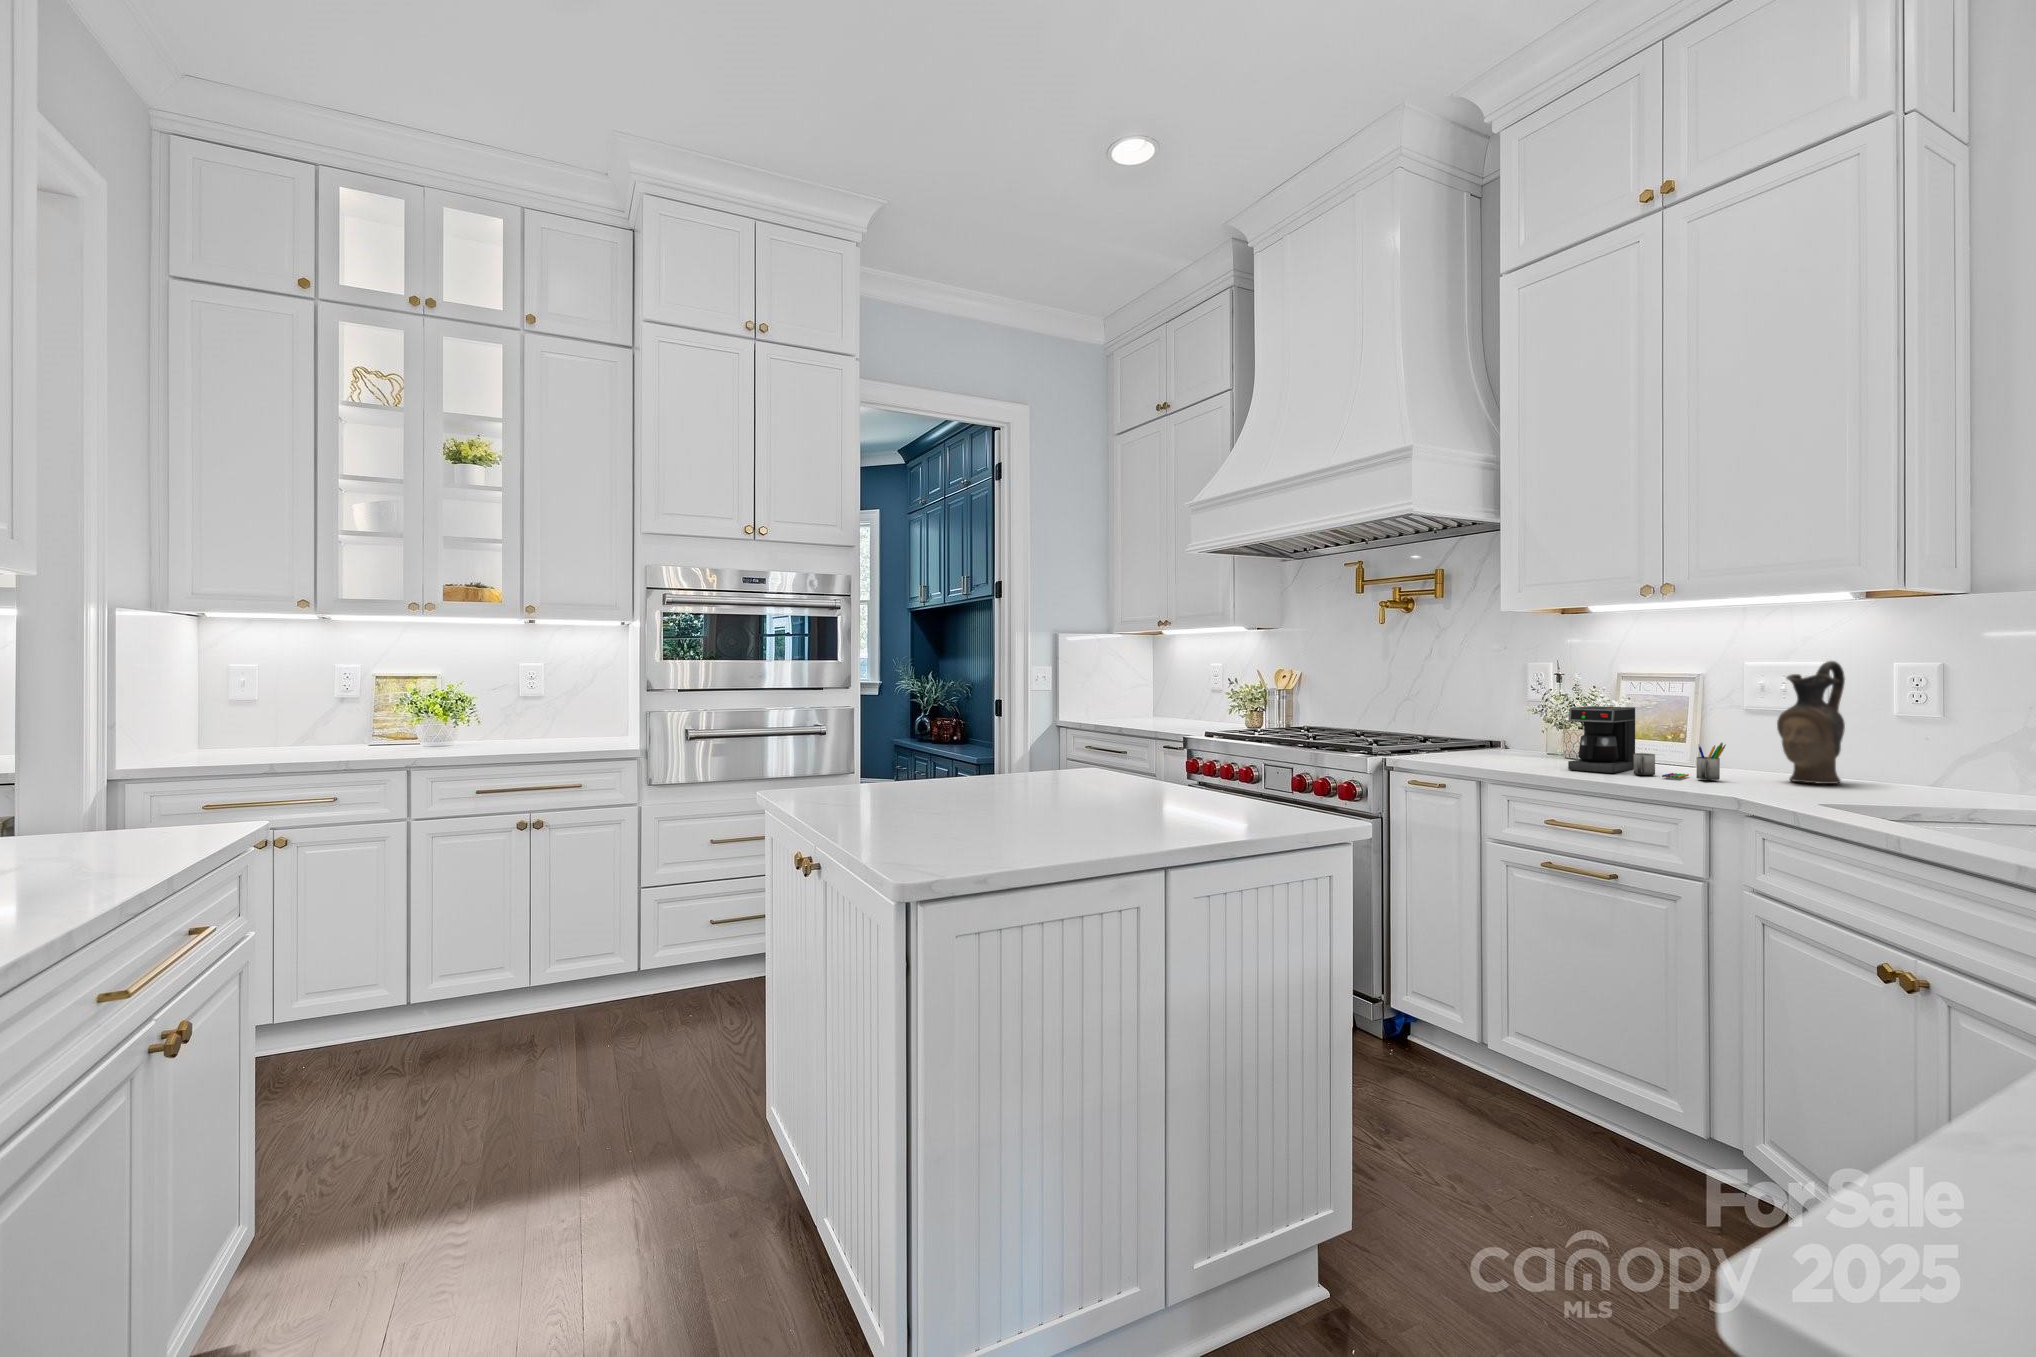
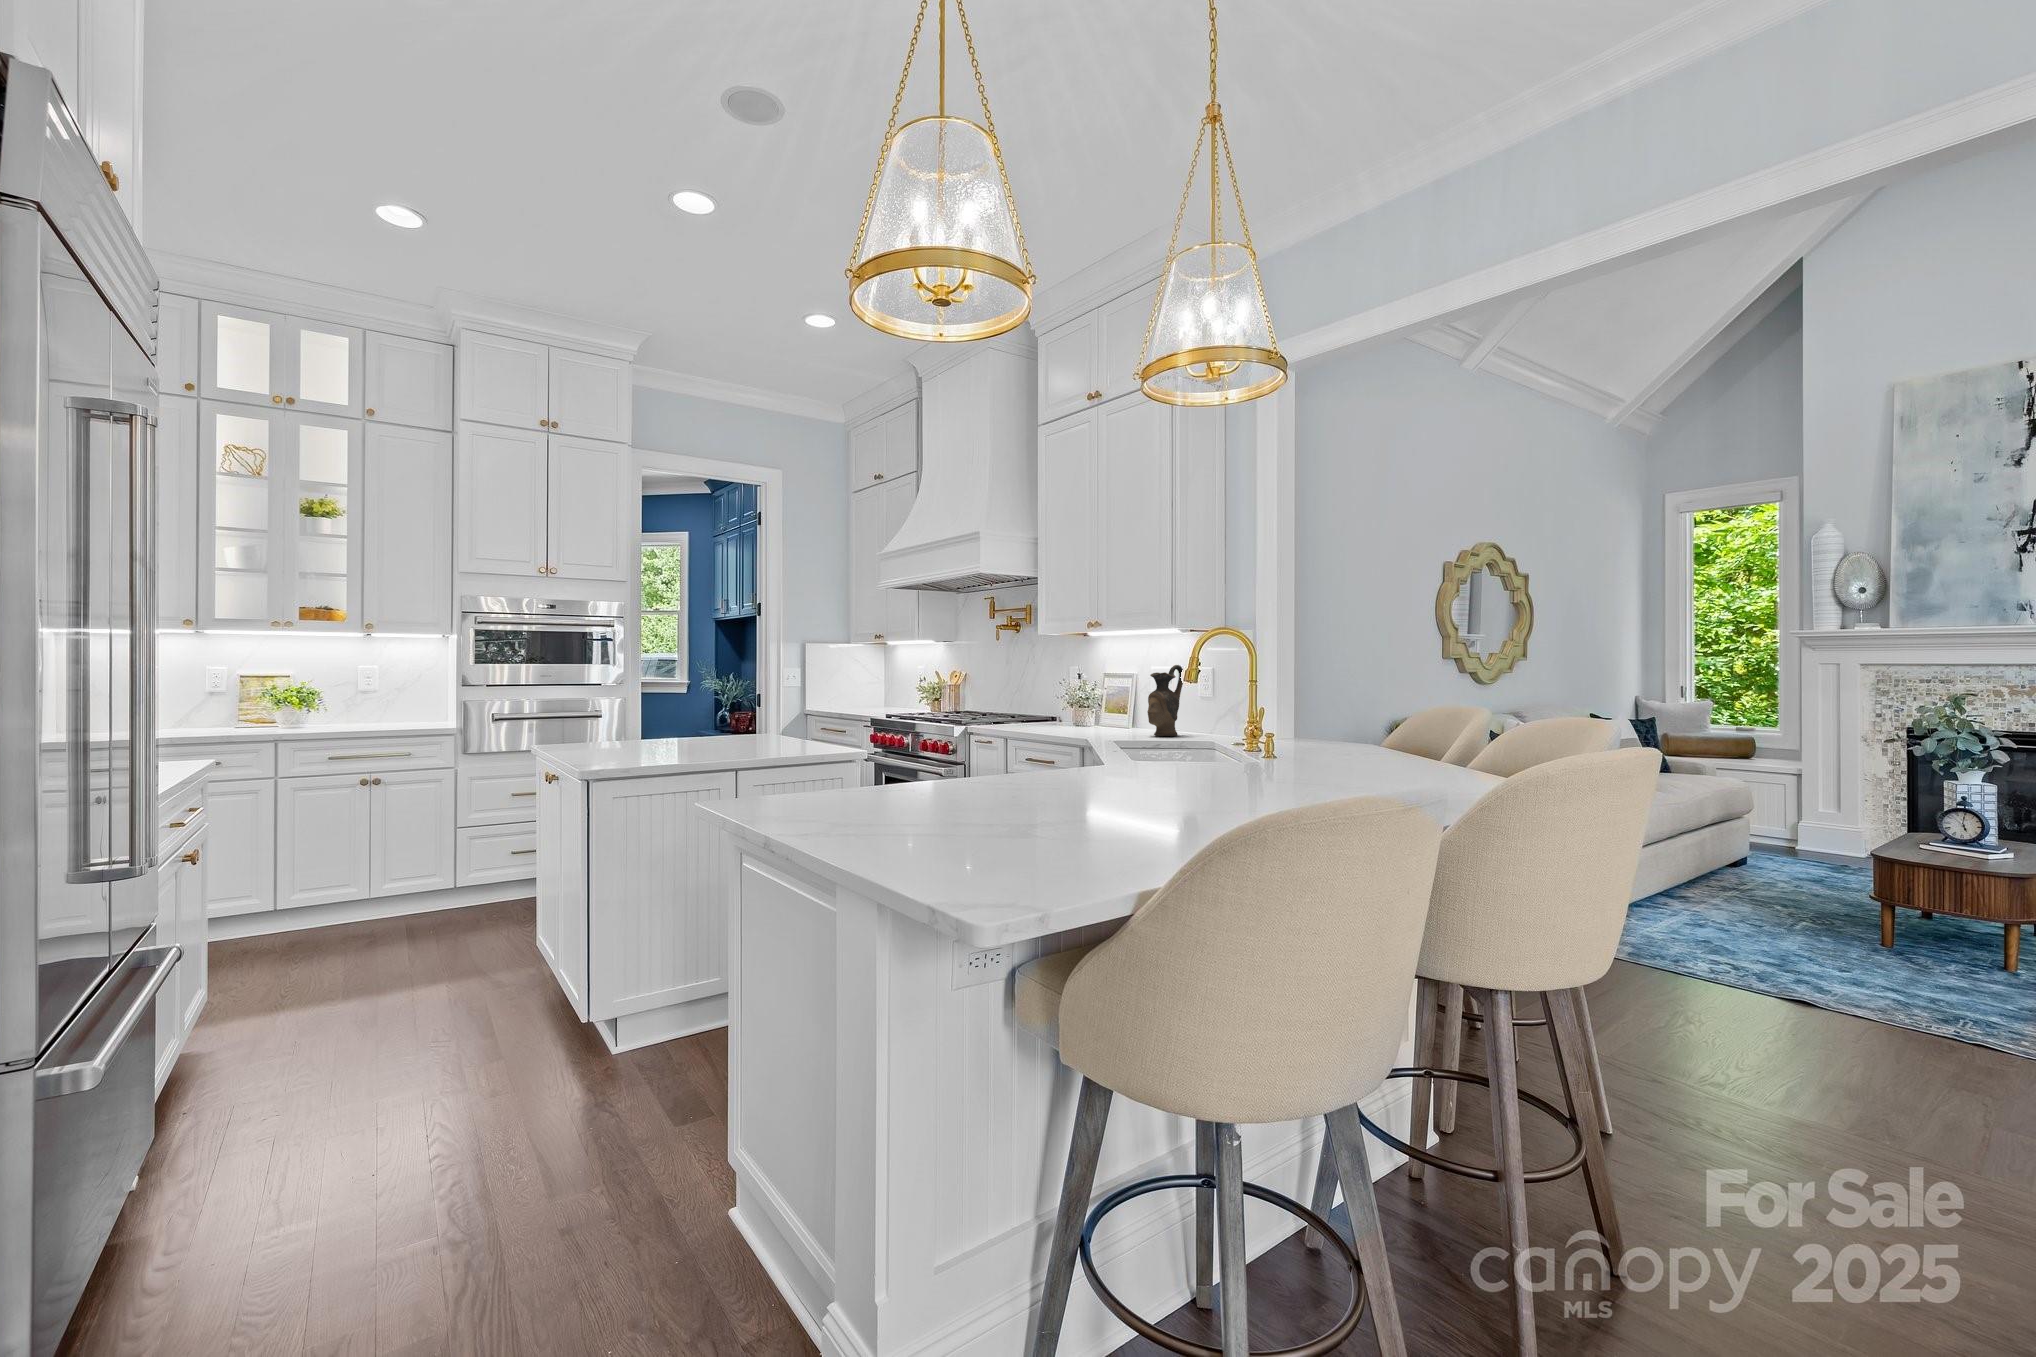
coffee maker: present [1568,706,1726,780] -> none [1052,693,1120,735]

